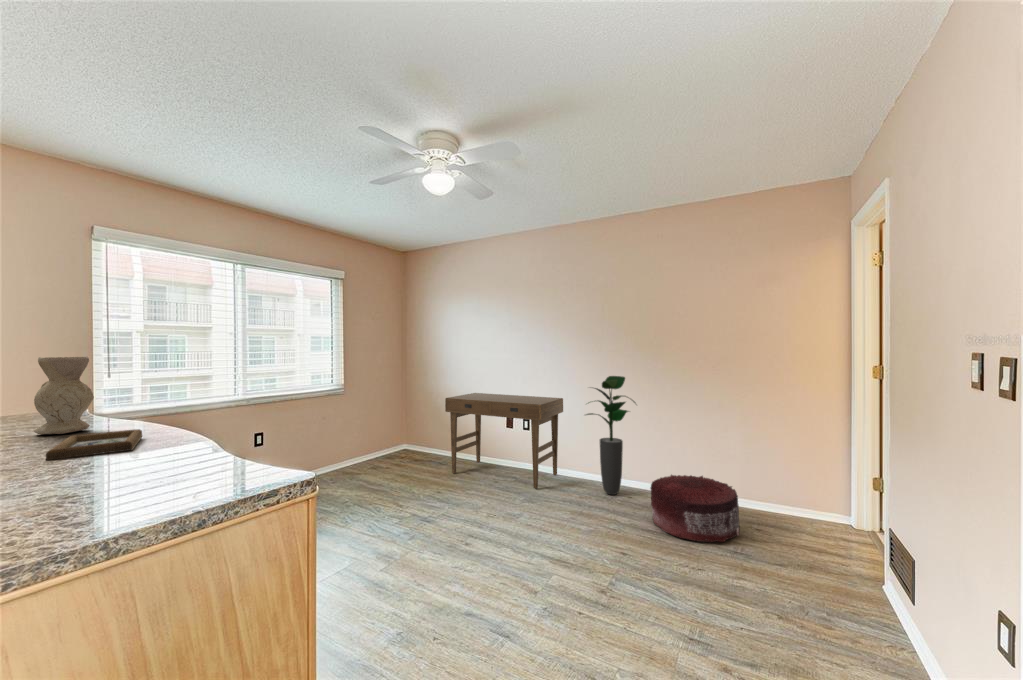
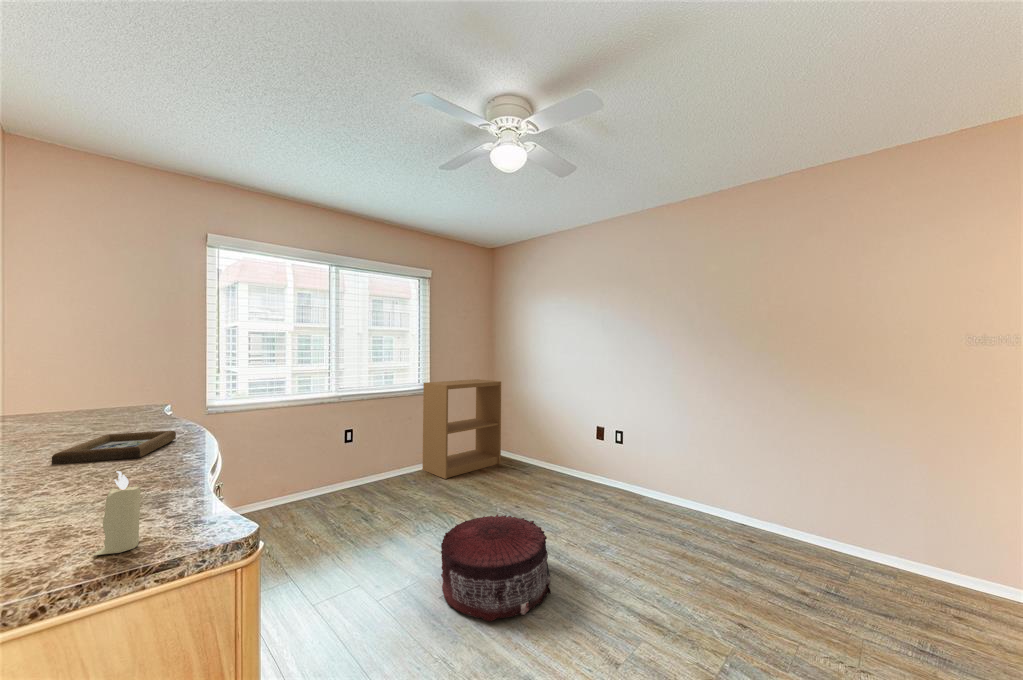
vase: present [34,357,94,434] -> none [100,352,157,429]
potted plant: present [586,376,635,495] -> none [687,386,761,534]
bookshelf: none [337,378,417,477] -> present [422,379,501,479]
desk: present [445,393,563,489] -> none [528,398,662,514]
candle: none [213,436,239,493] -> present [93,471,141,555]
pouf: present [650,475,740,542] -> present [441,515,551,622]

